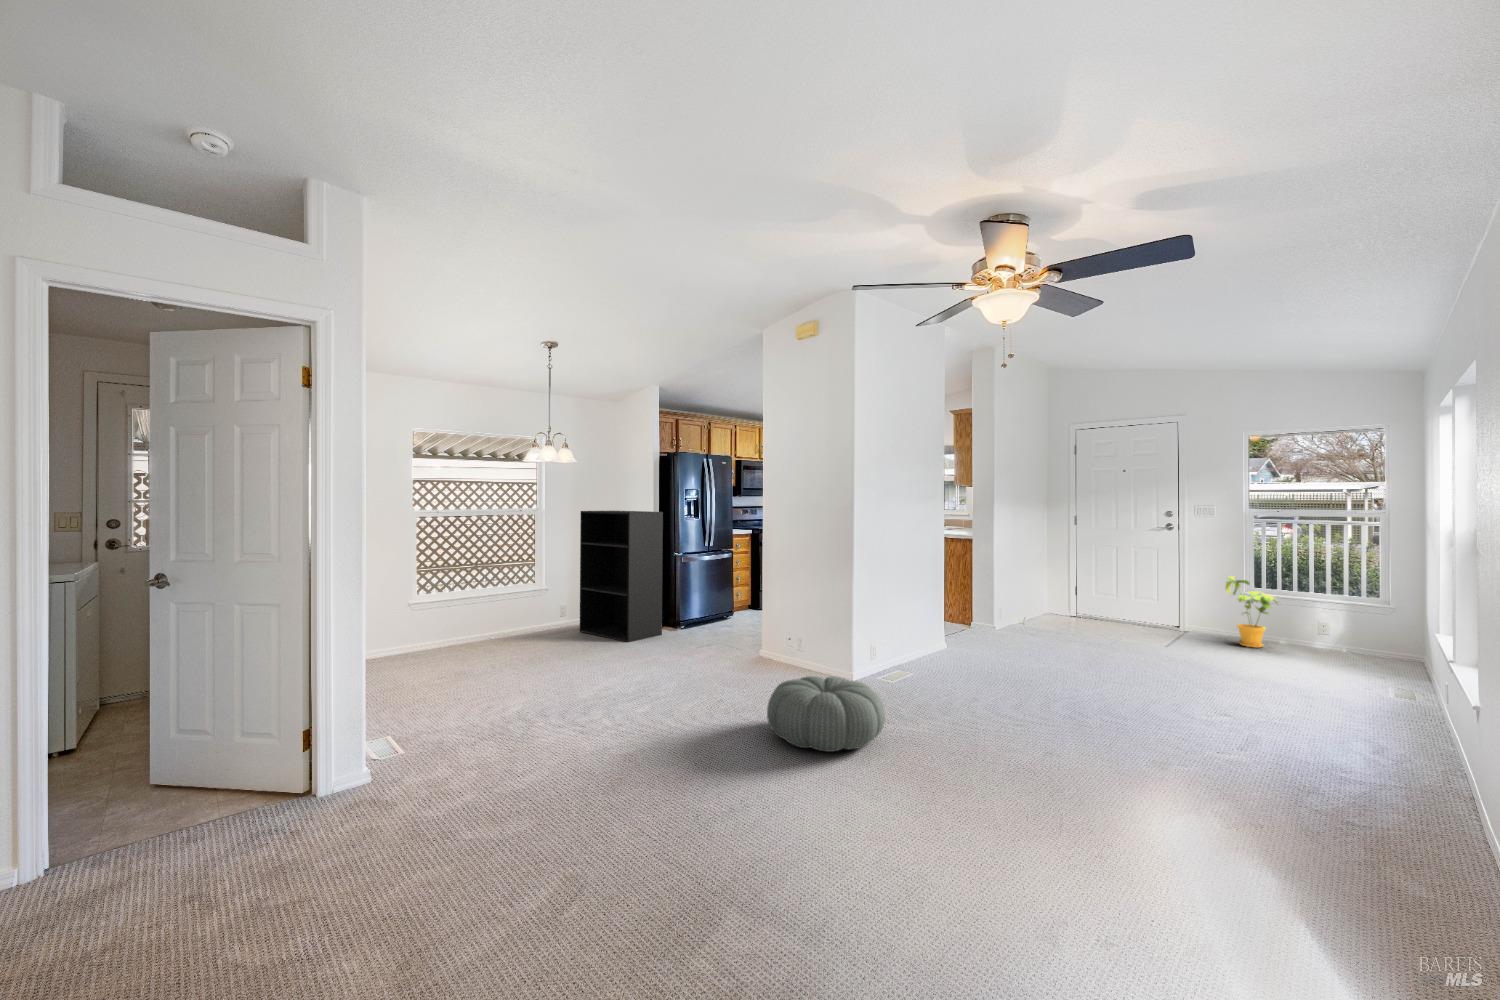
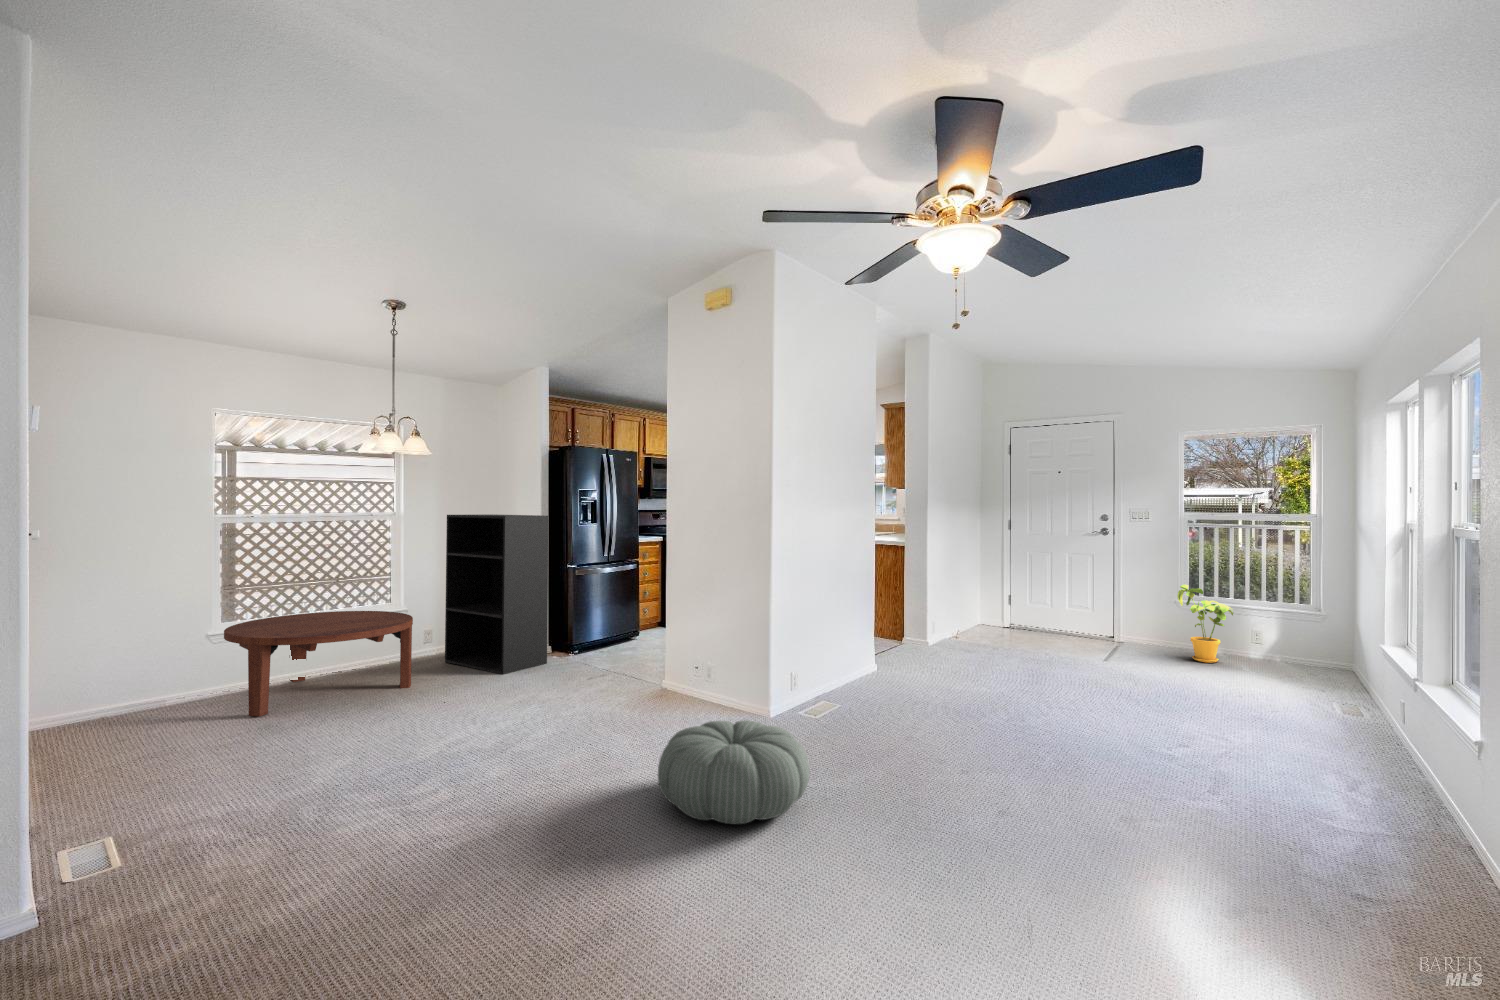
coffee table: none [423,589,559,668] -> present [224,611,413,716]

